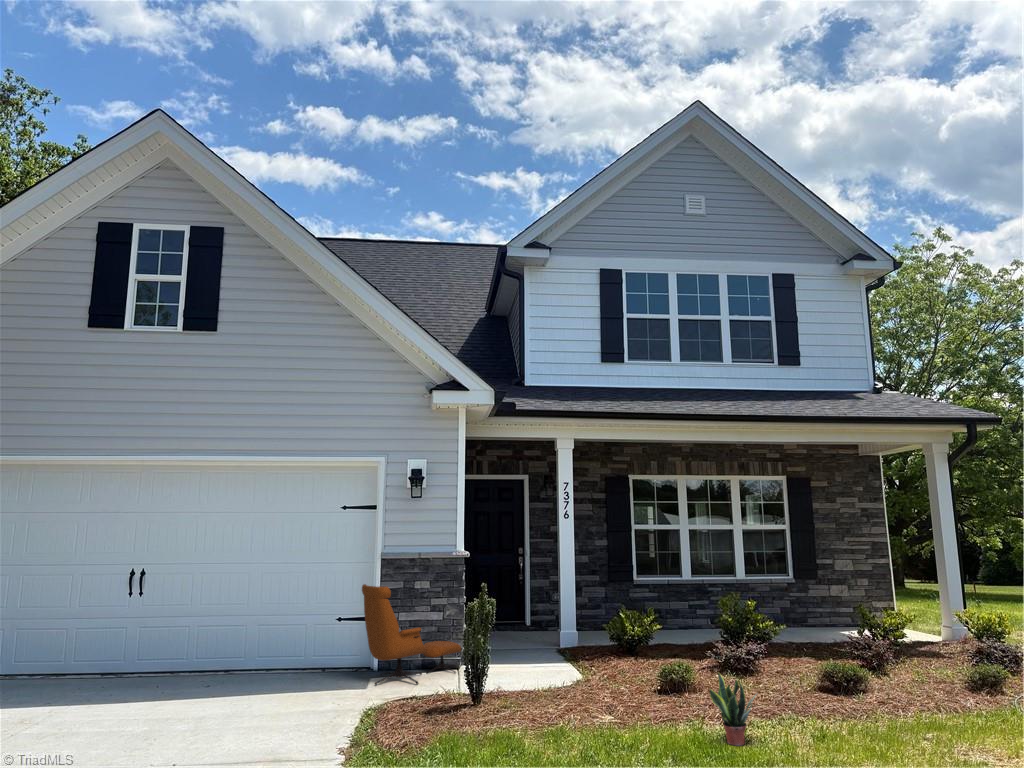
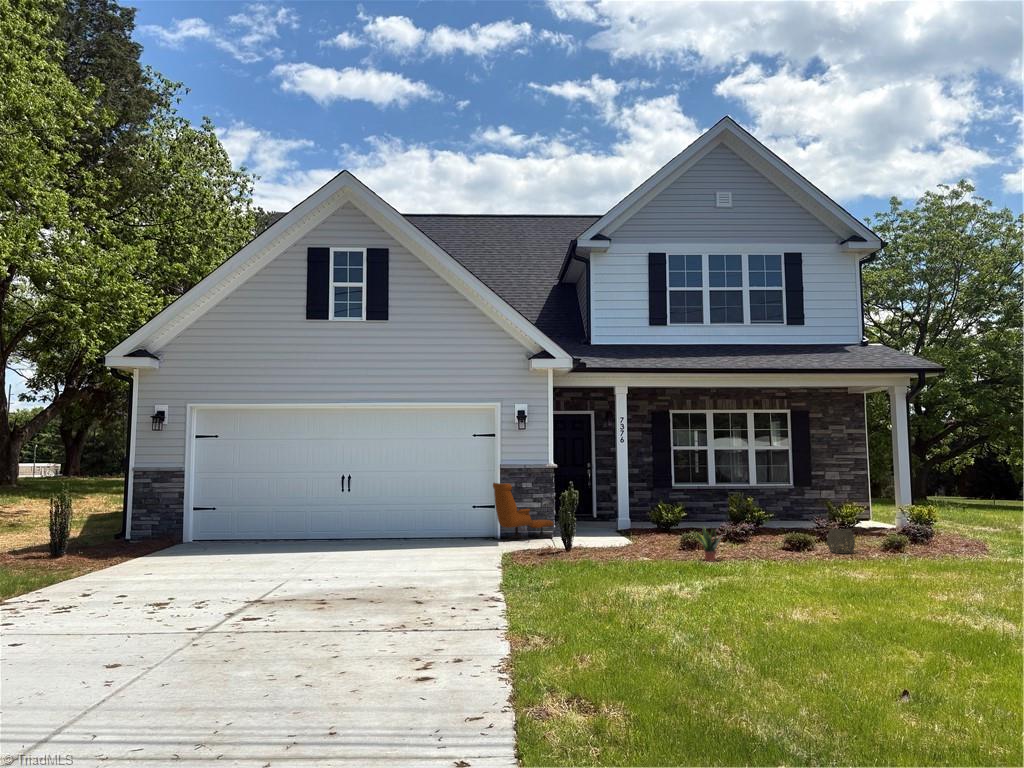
woven basket: none [919,669,972,718] -> present [827,529,855,554]

